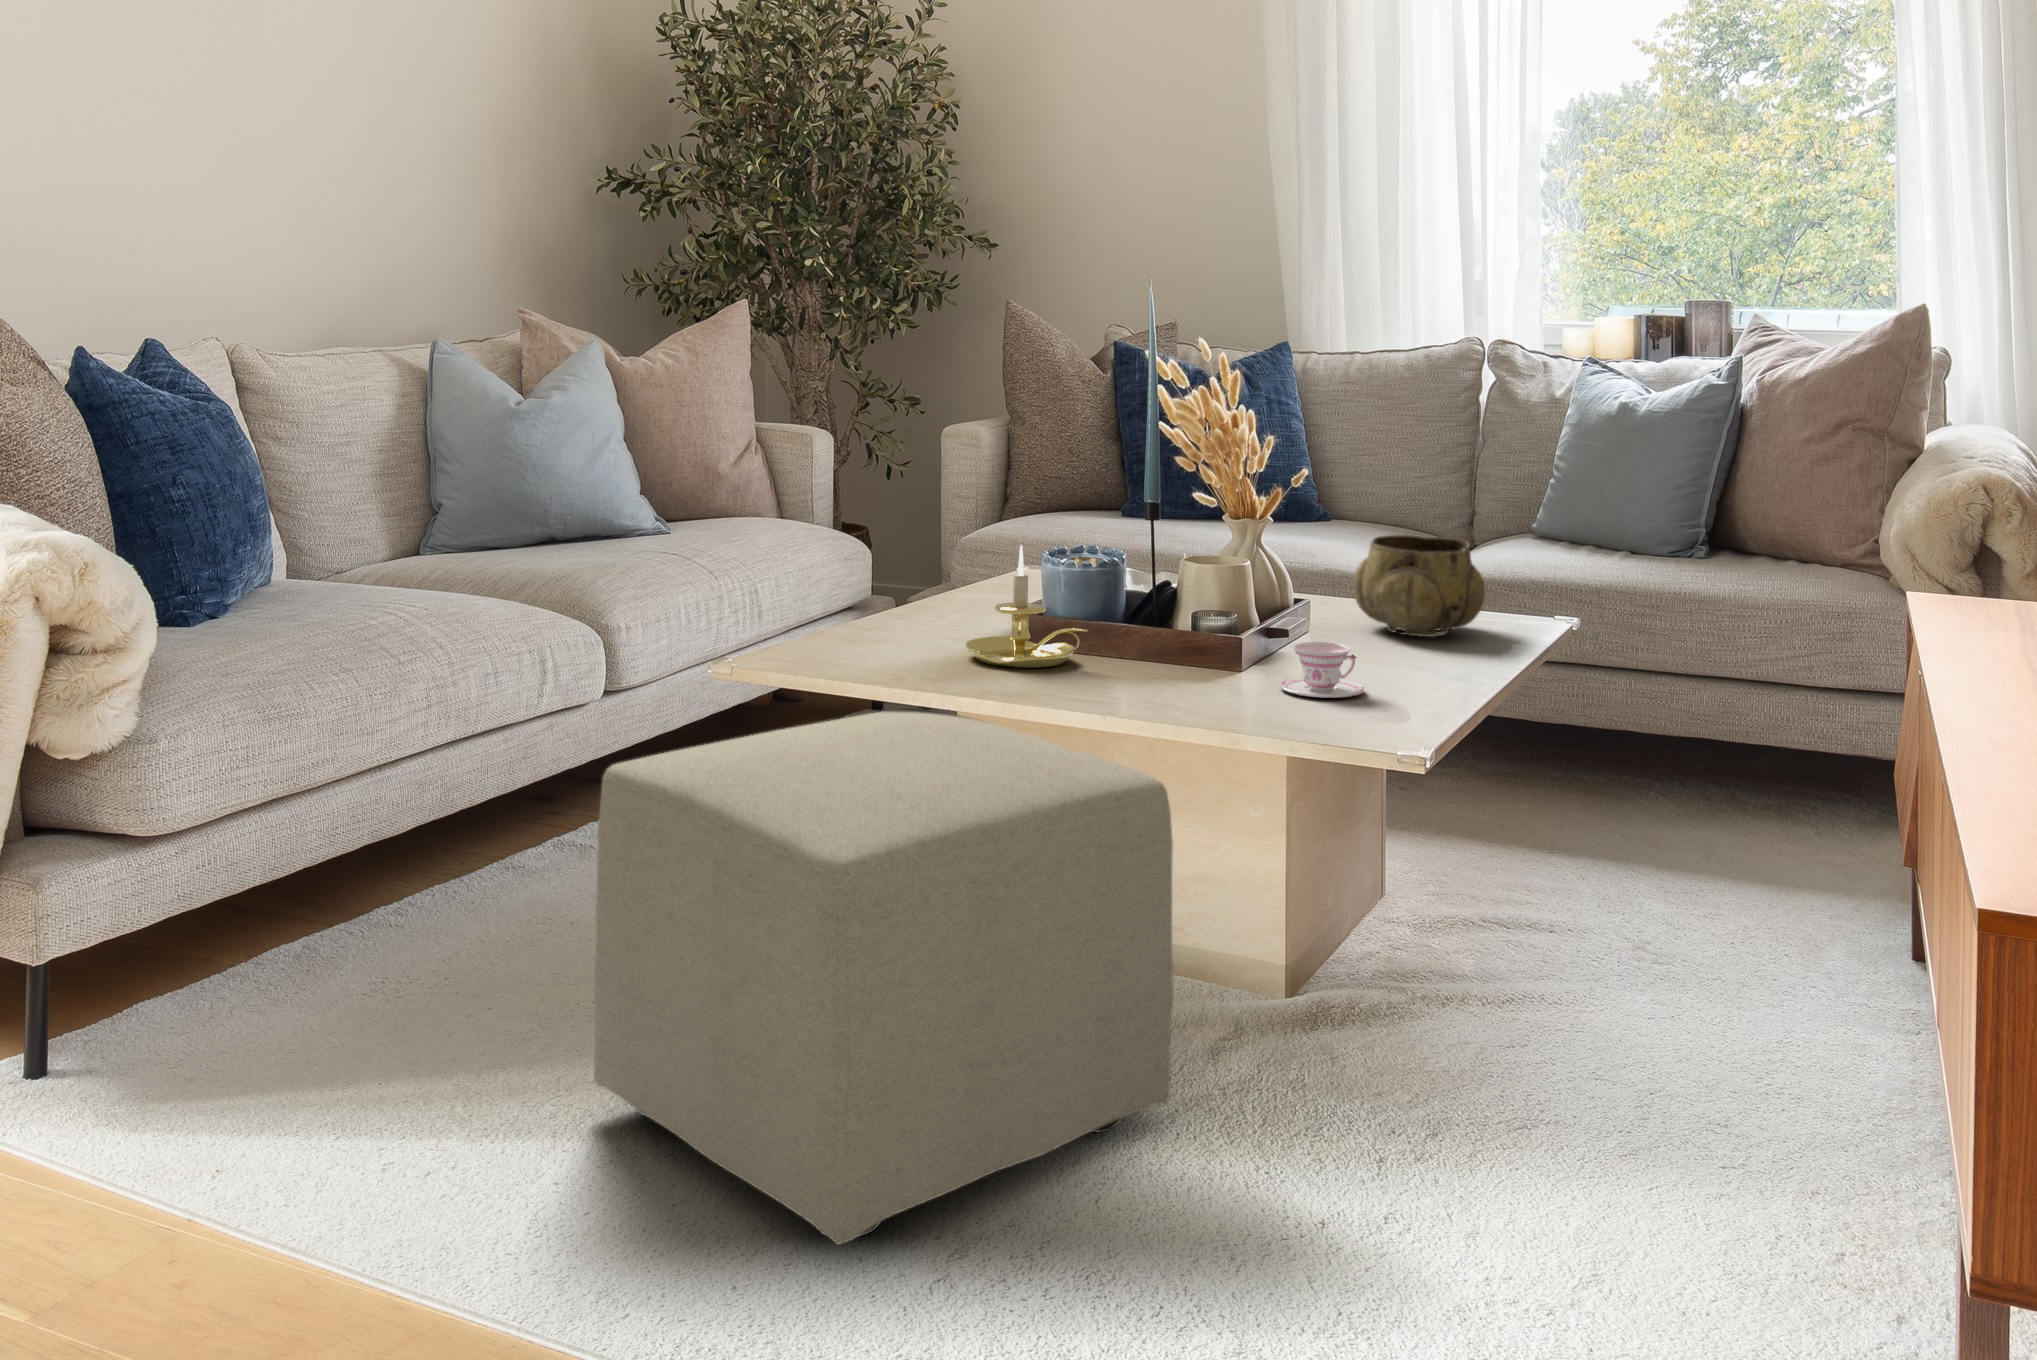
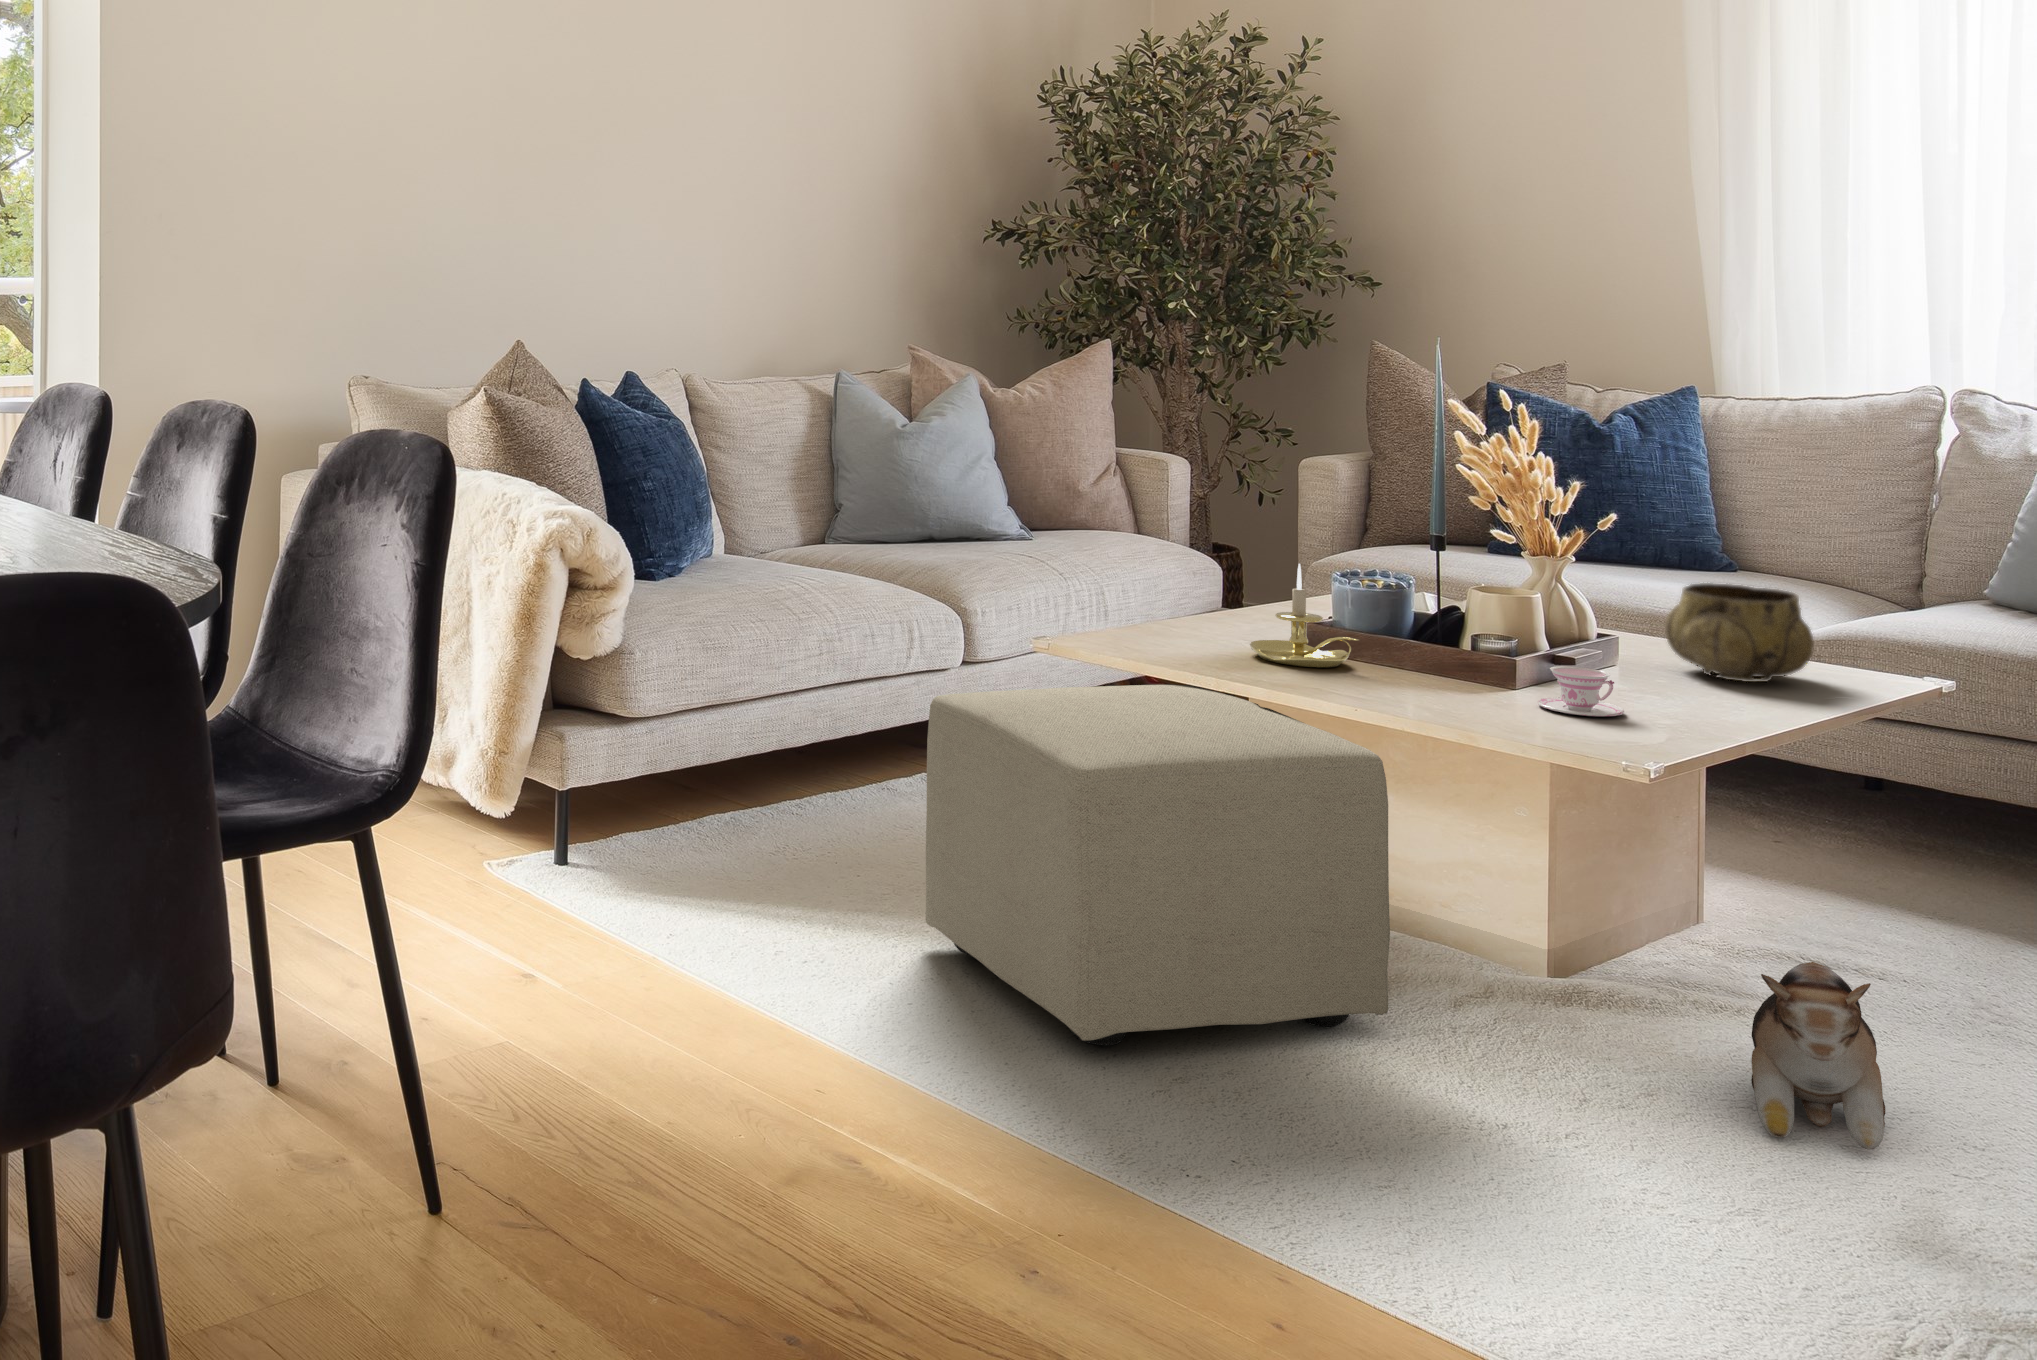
plush toy: none [1531,967,1687,1173] -> present [1751,962,1886,1149]

